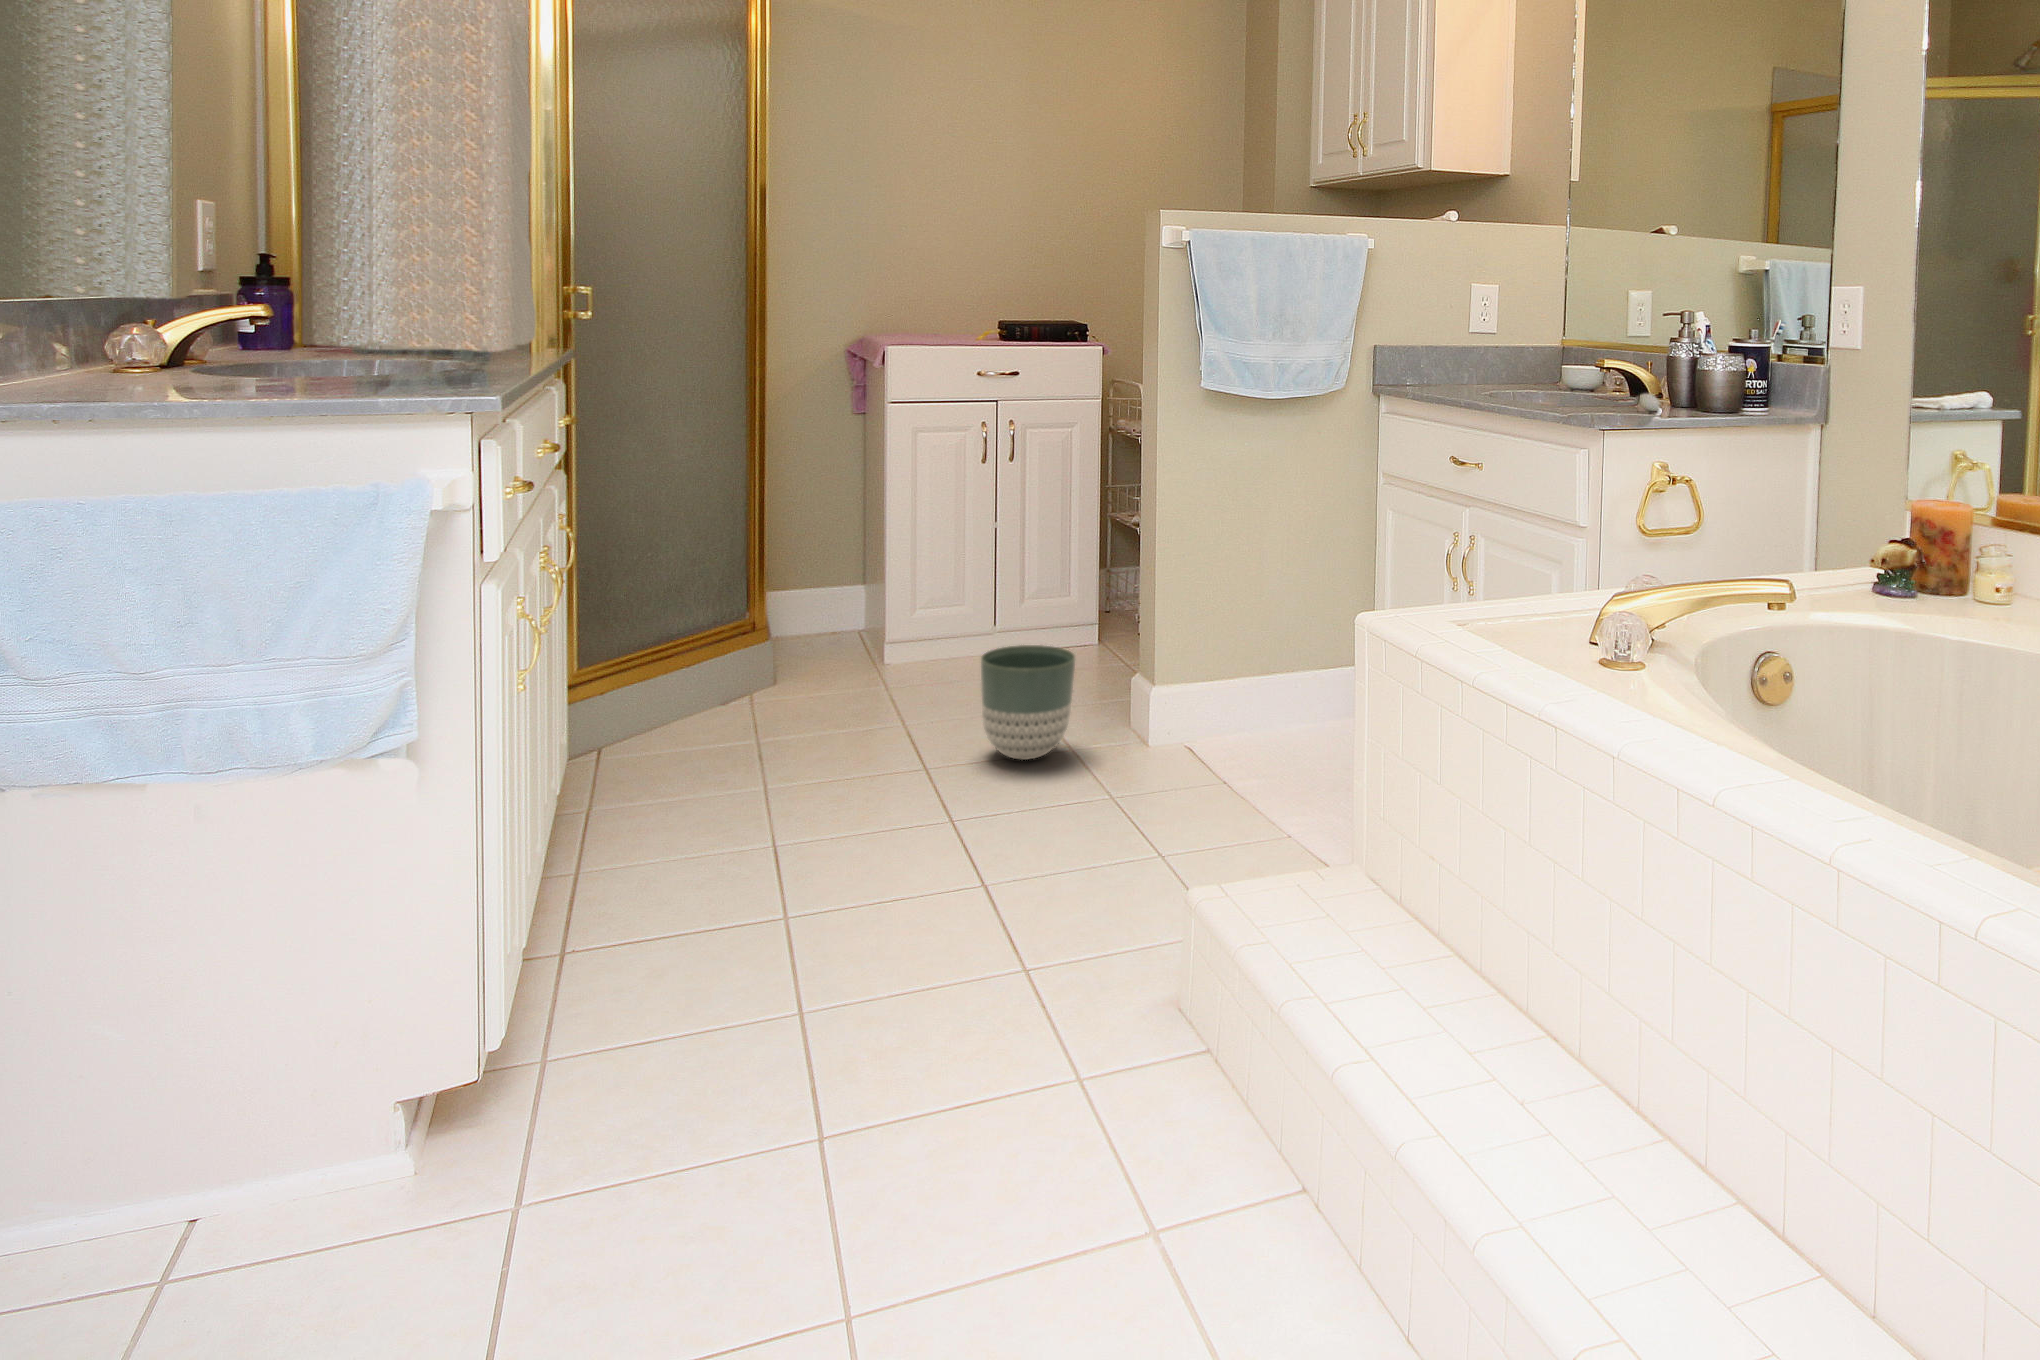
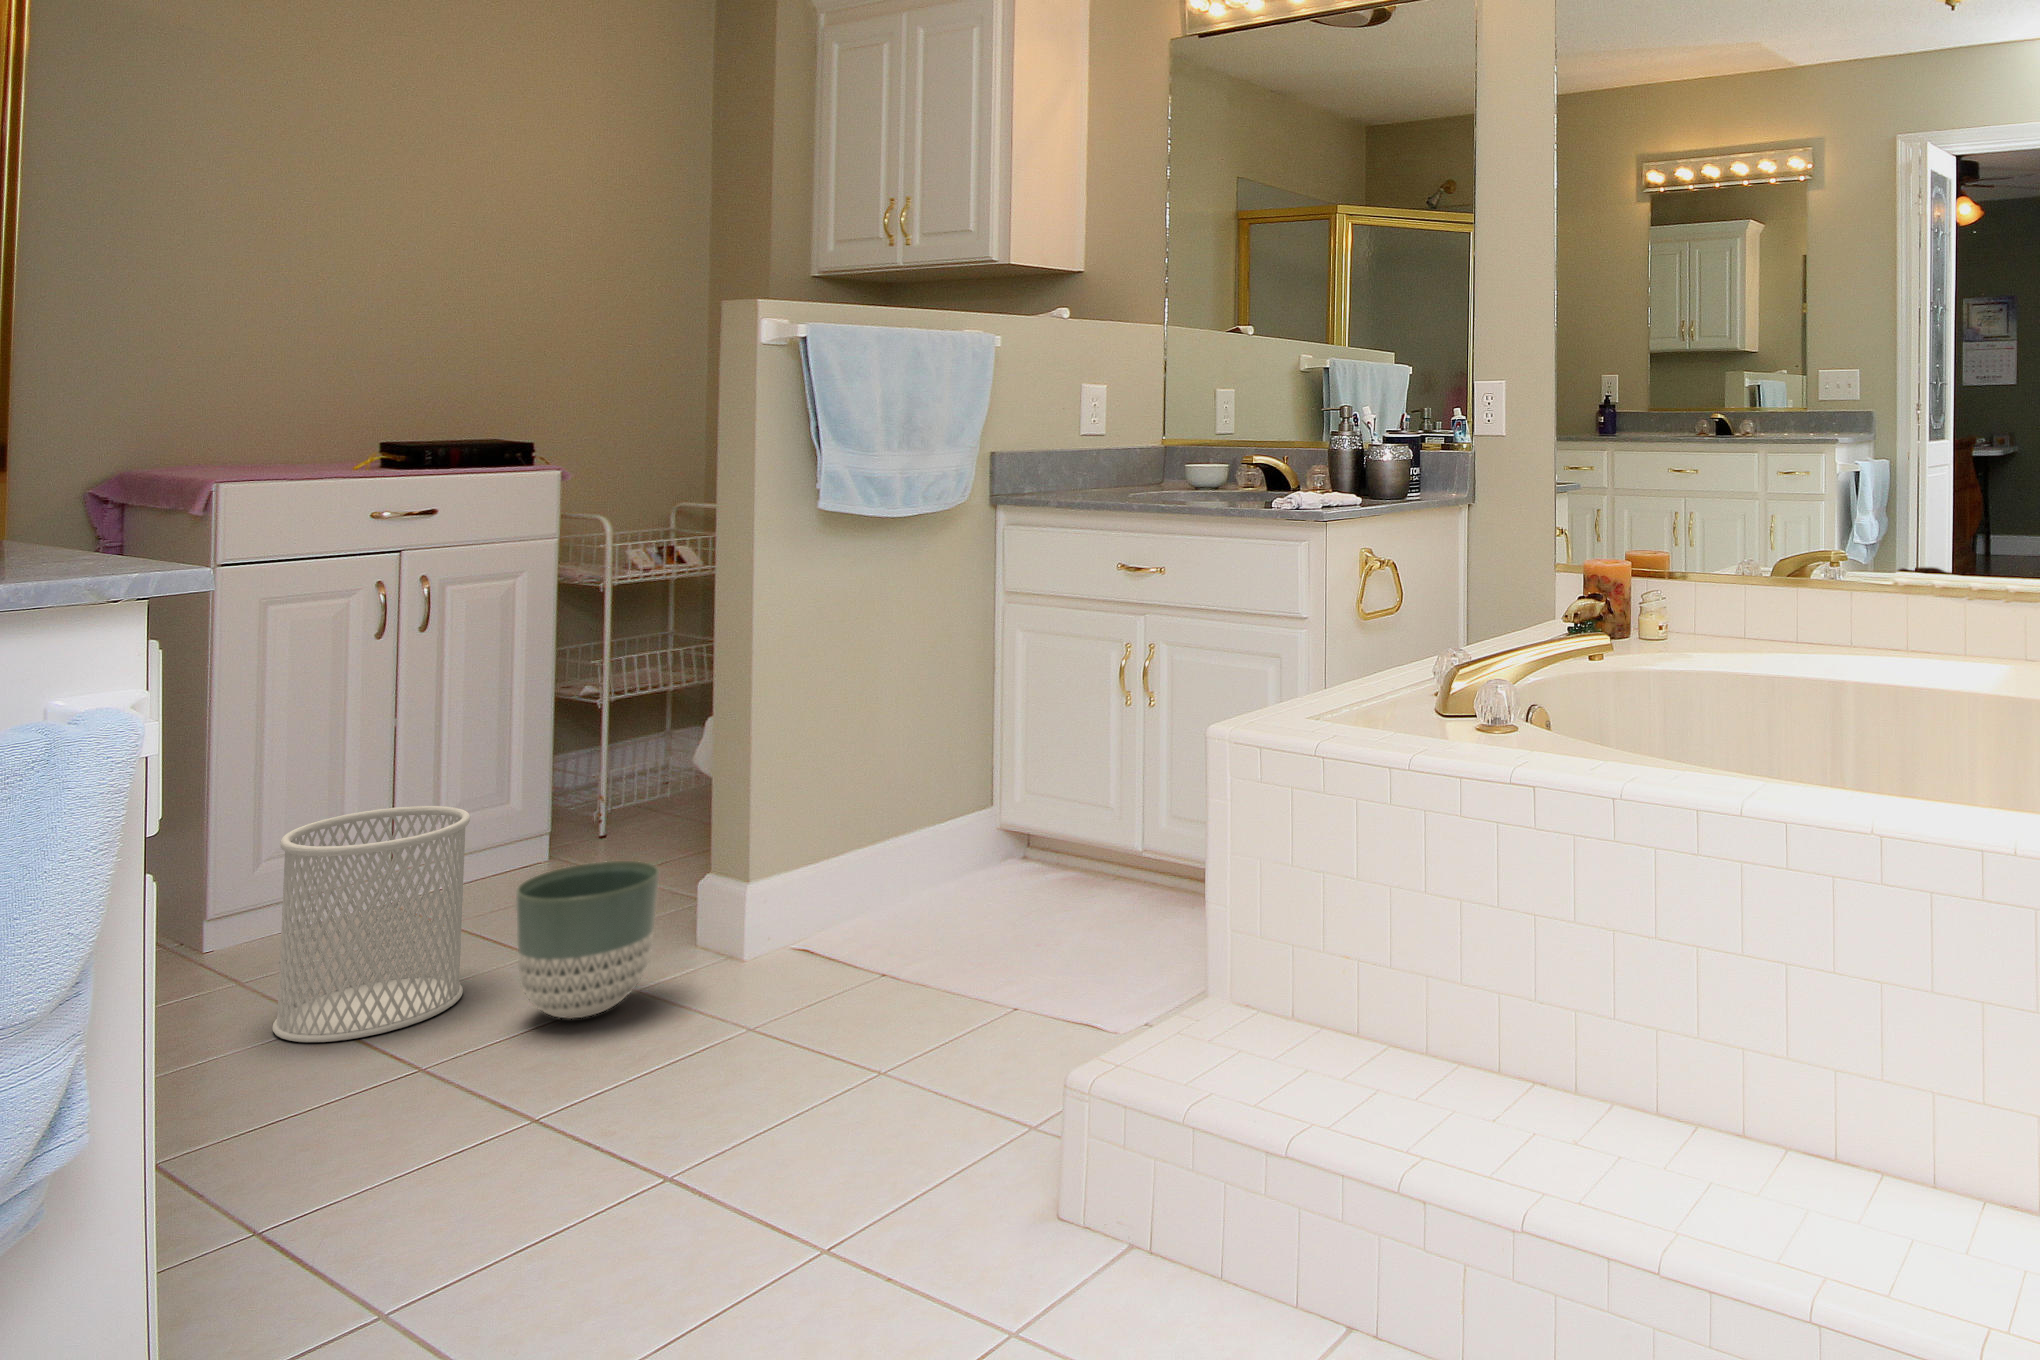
wastebasket: none [866,581,981,738] -> present [273,806,470,1042]

